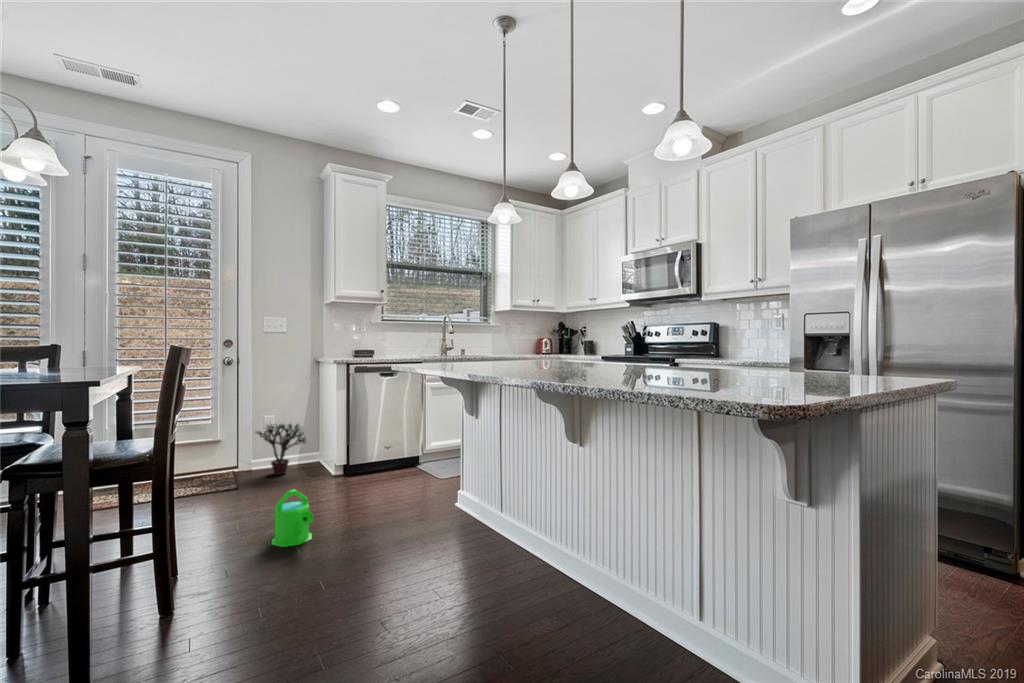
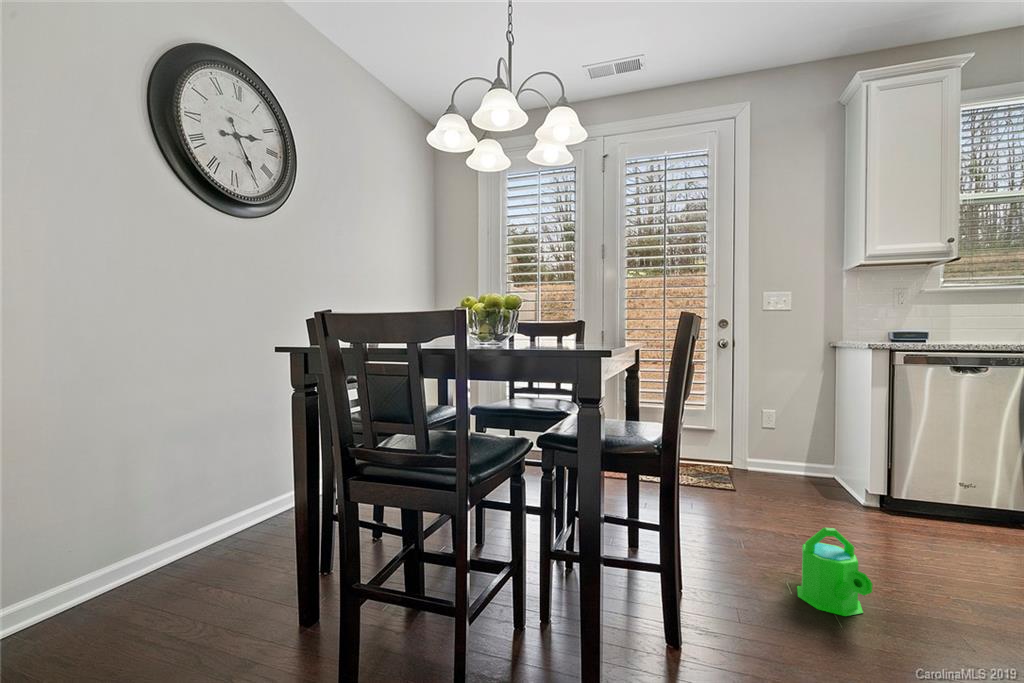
potted plant: present [256,424,306,475] -> none [752,417,824,484]

